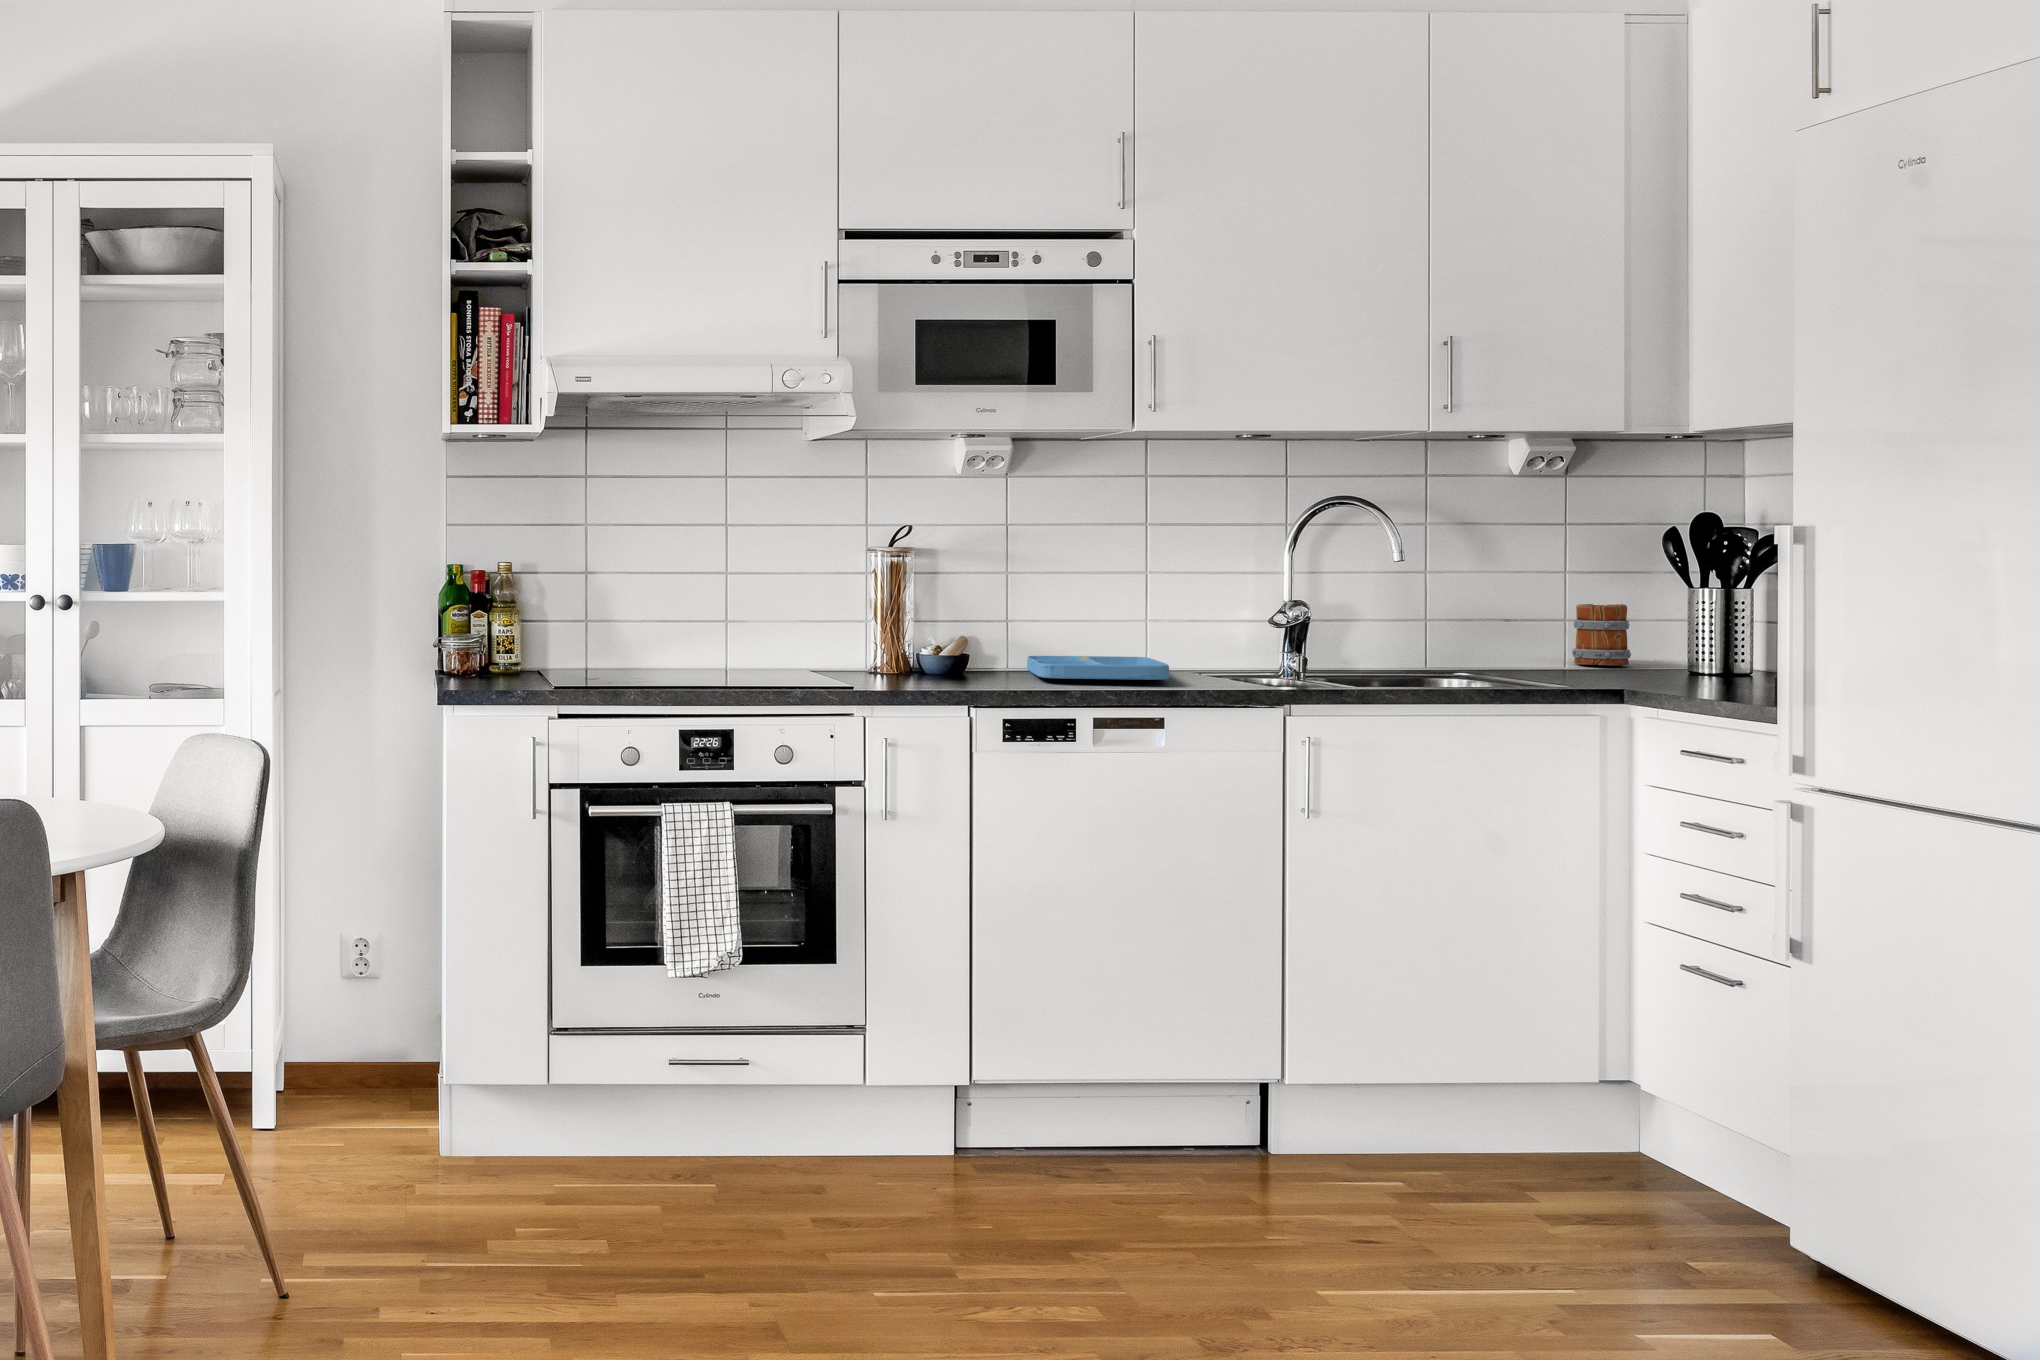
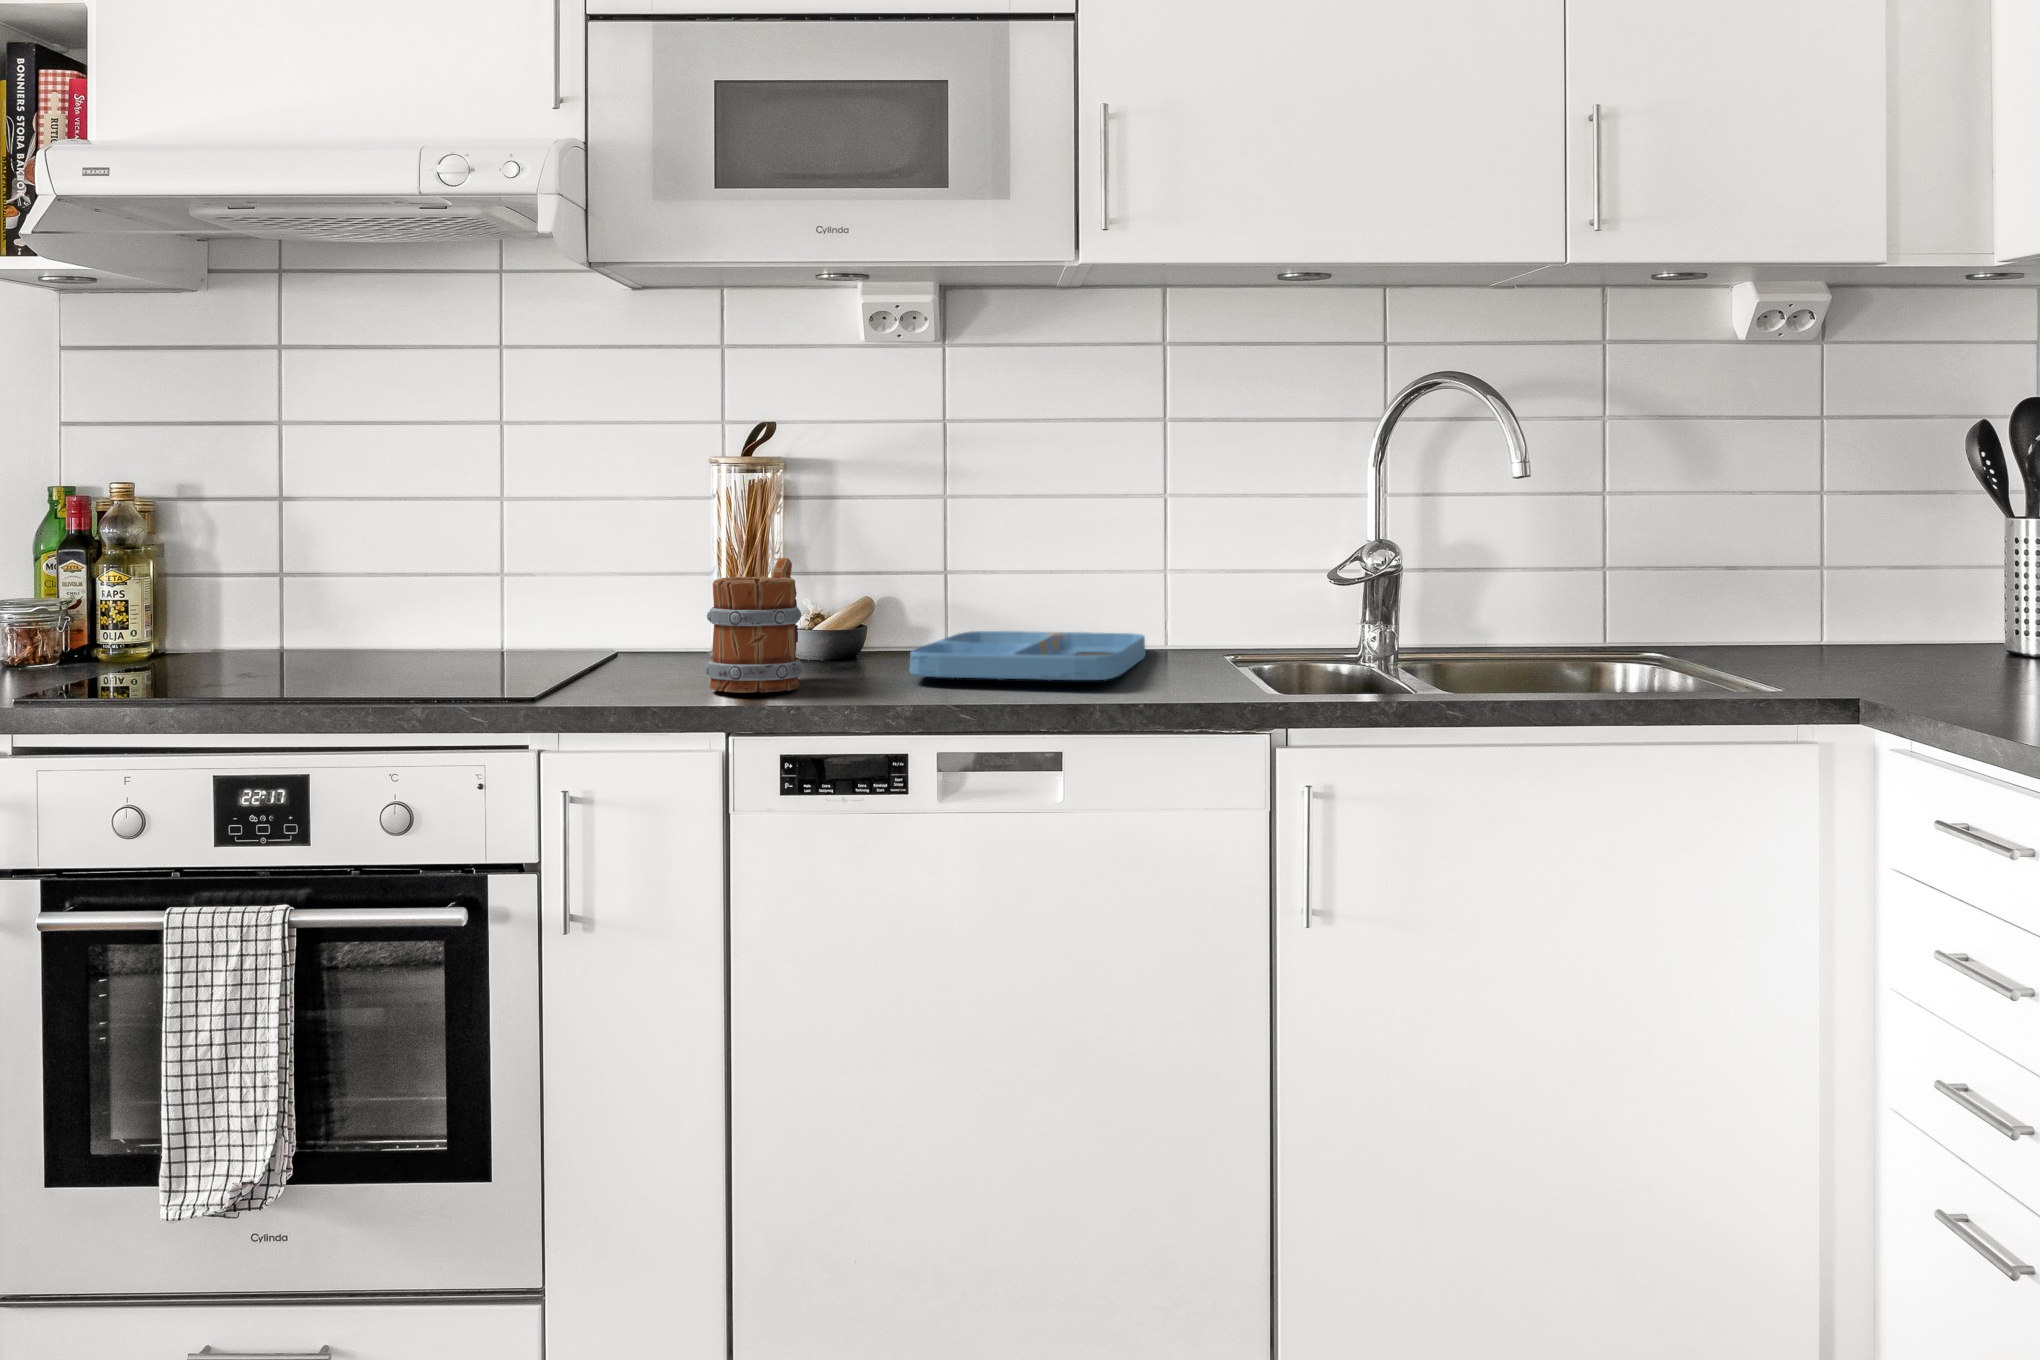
mug: present [1572,604,1631,665] -> present [705,558,803,693]

